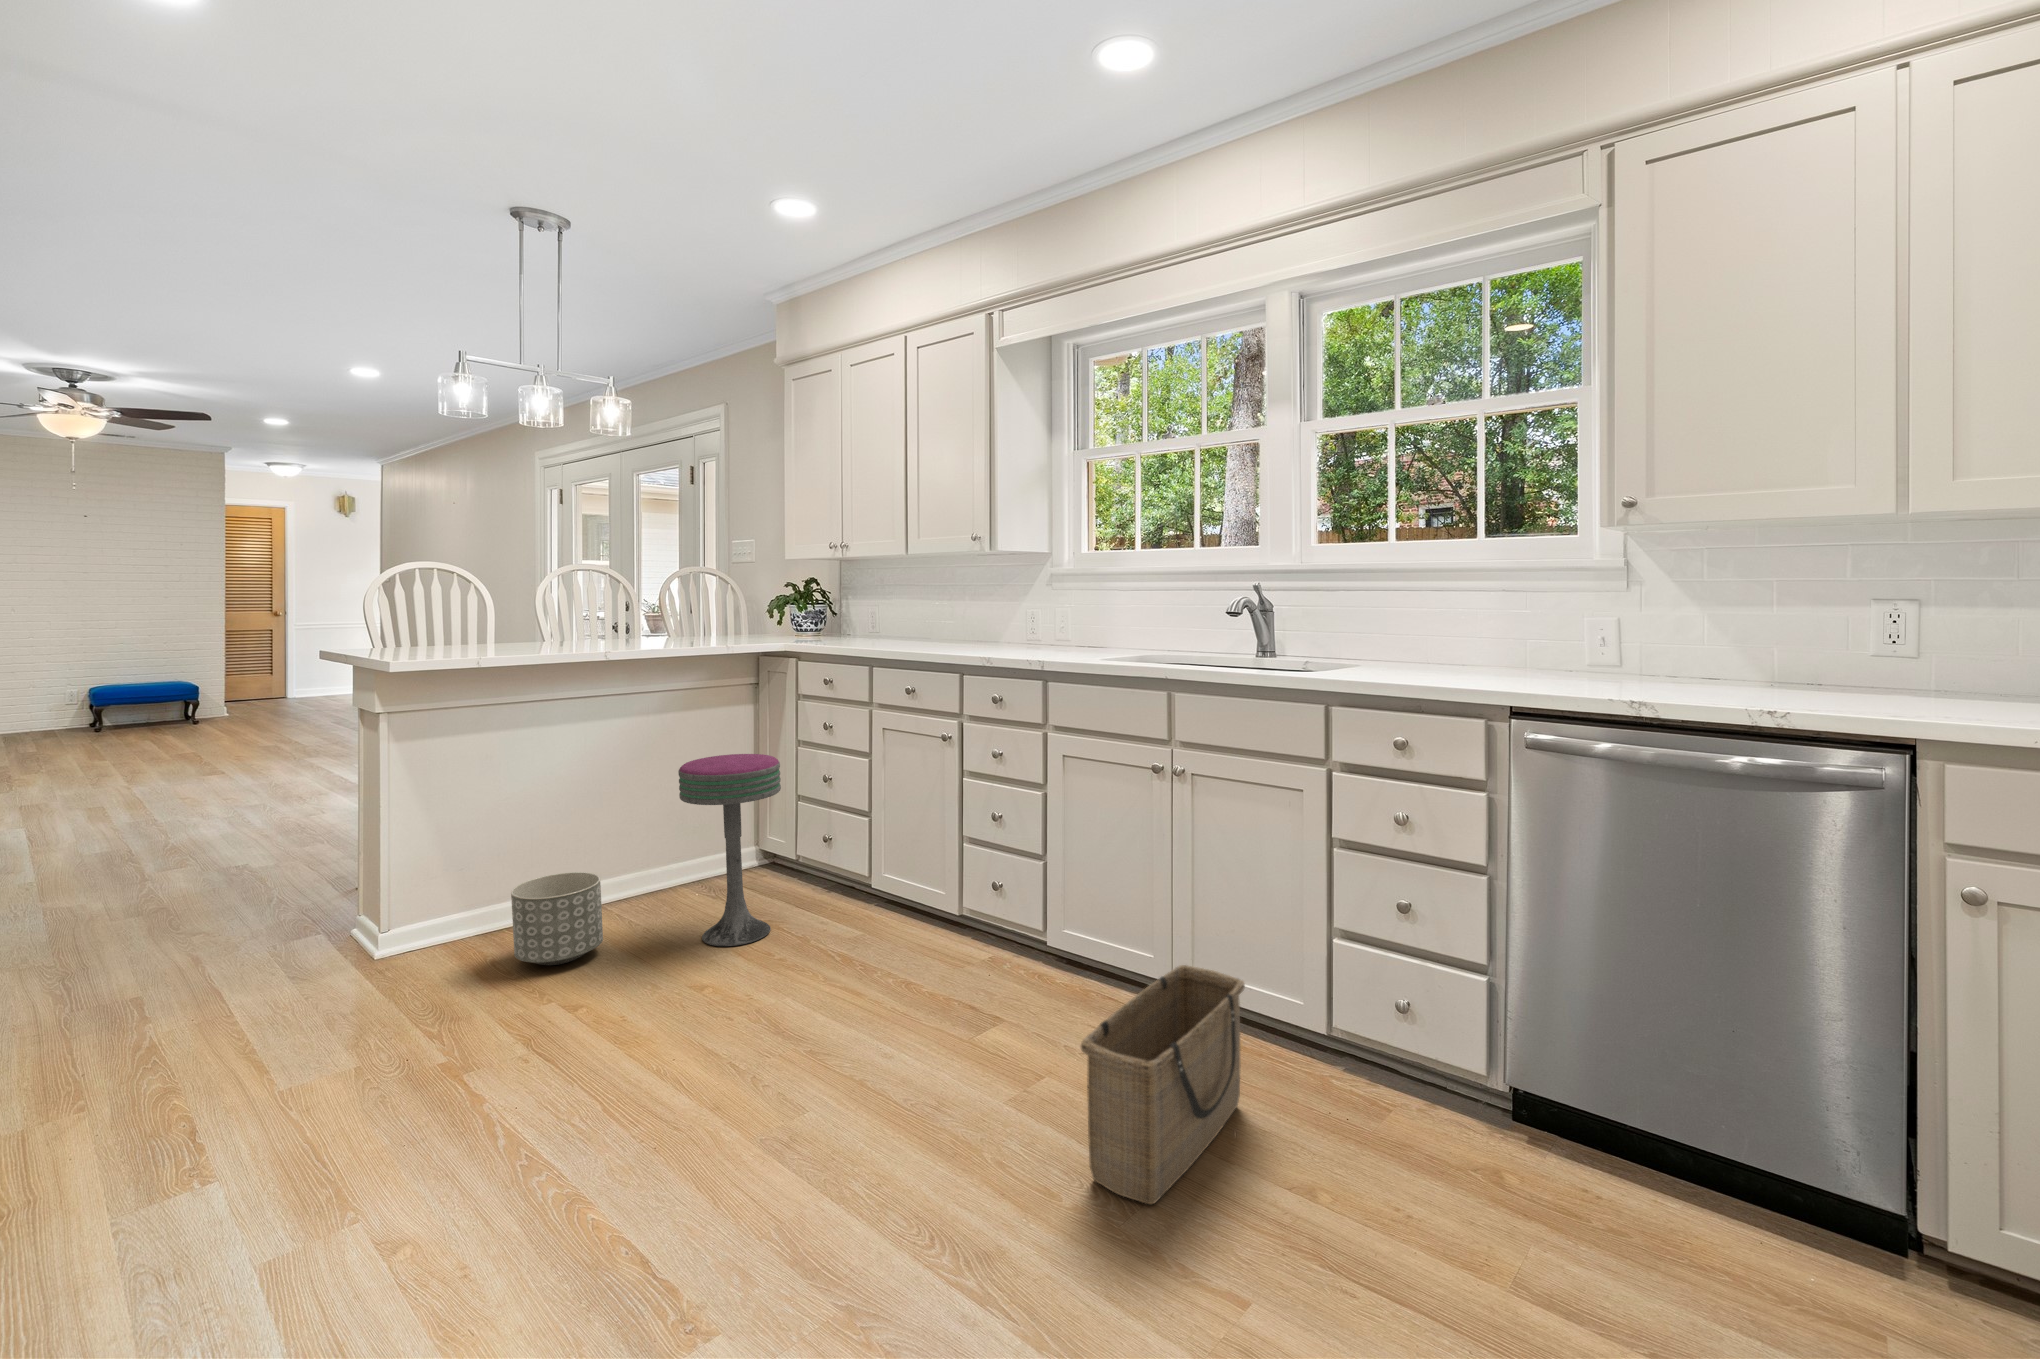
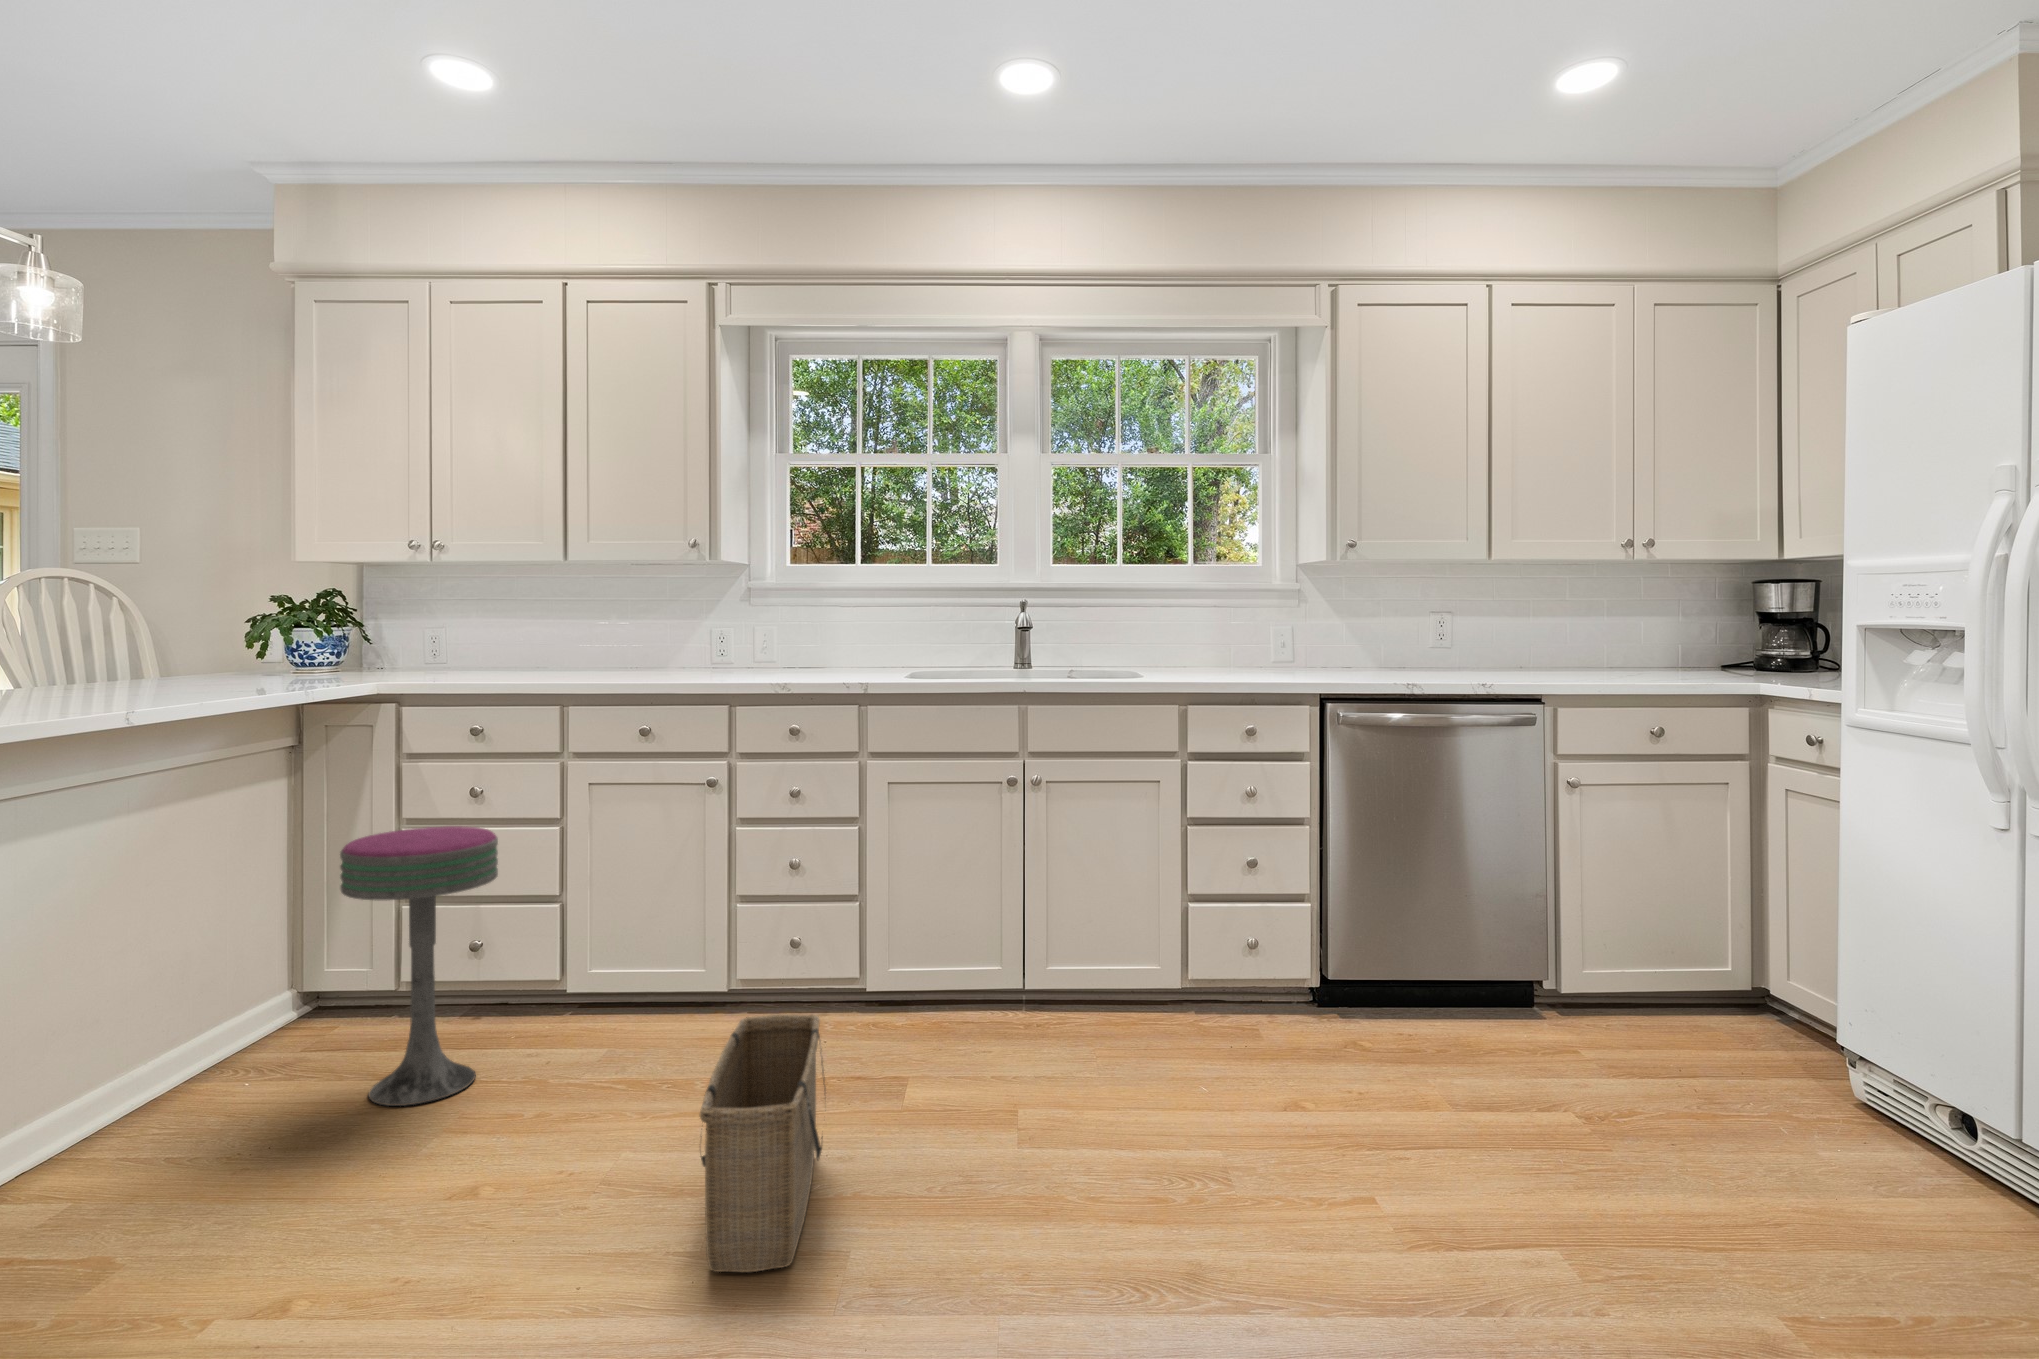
planter: present [511,872,603,965] -> none [60,1043,231,1207]
basket: present [1081,965,1245,1204] -> present [700,1014,824,1272]

